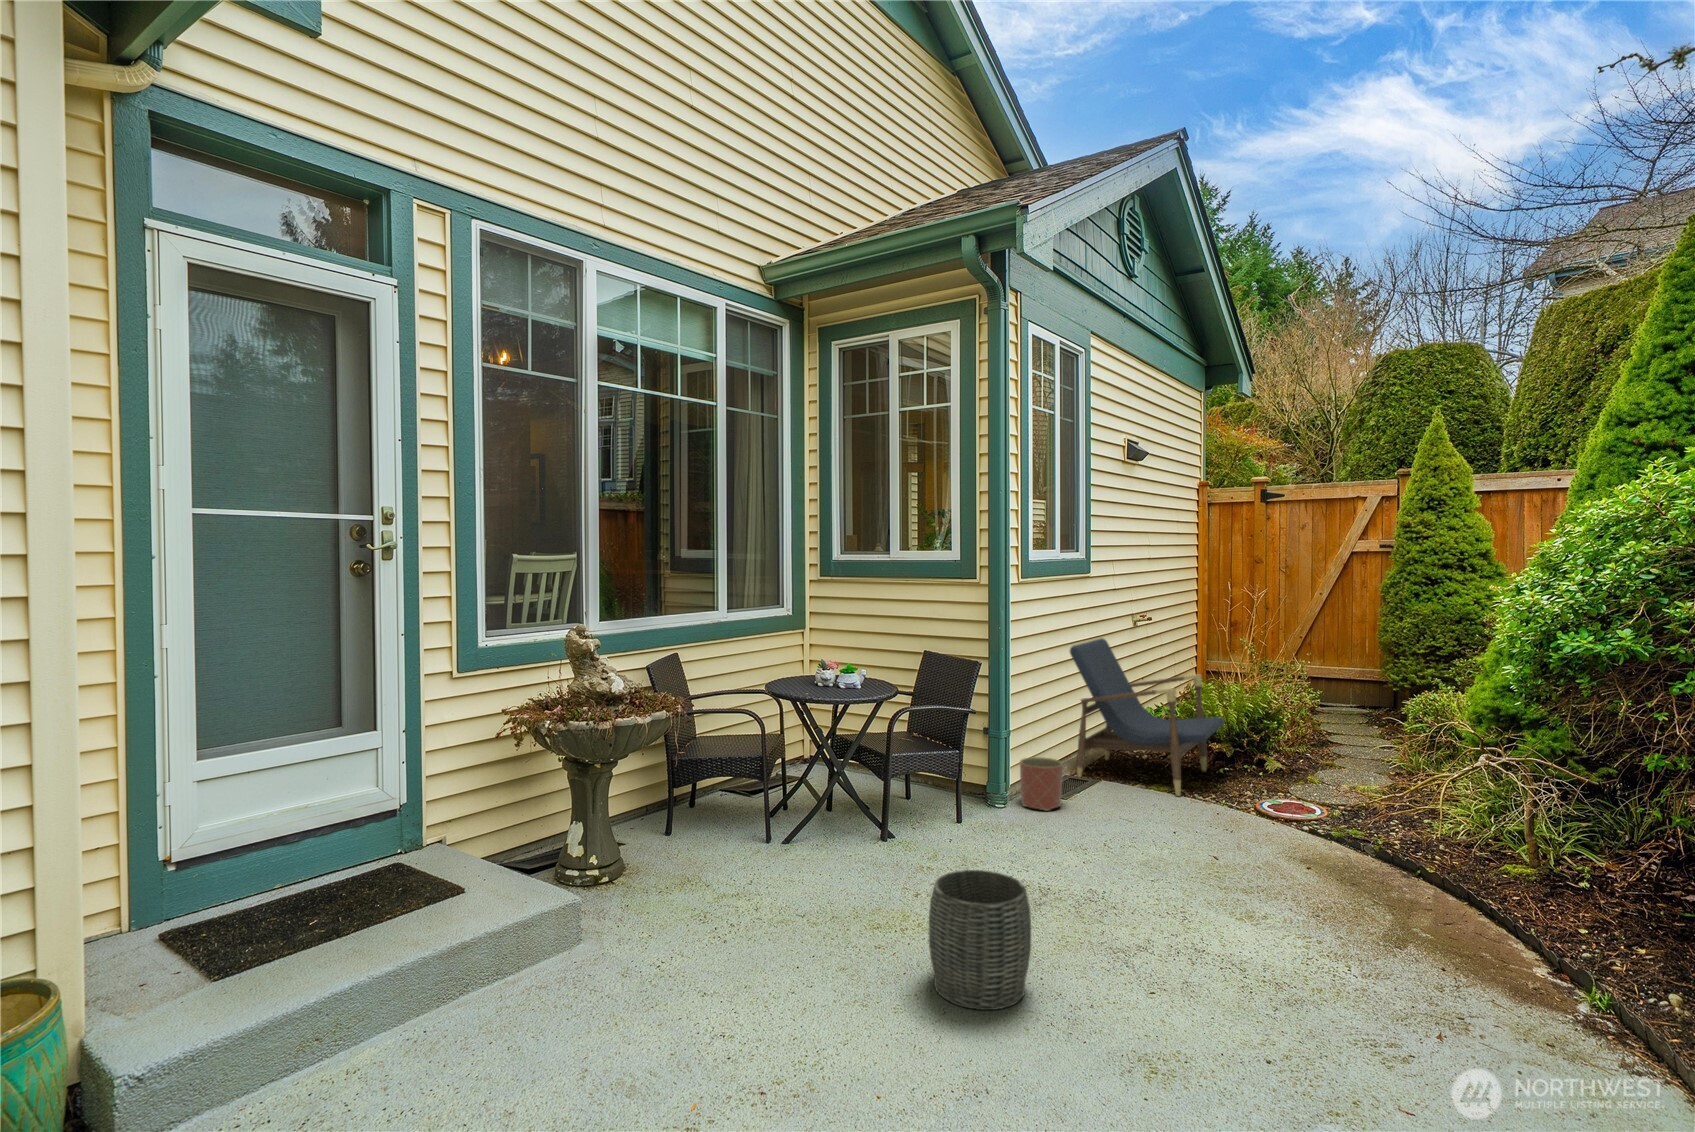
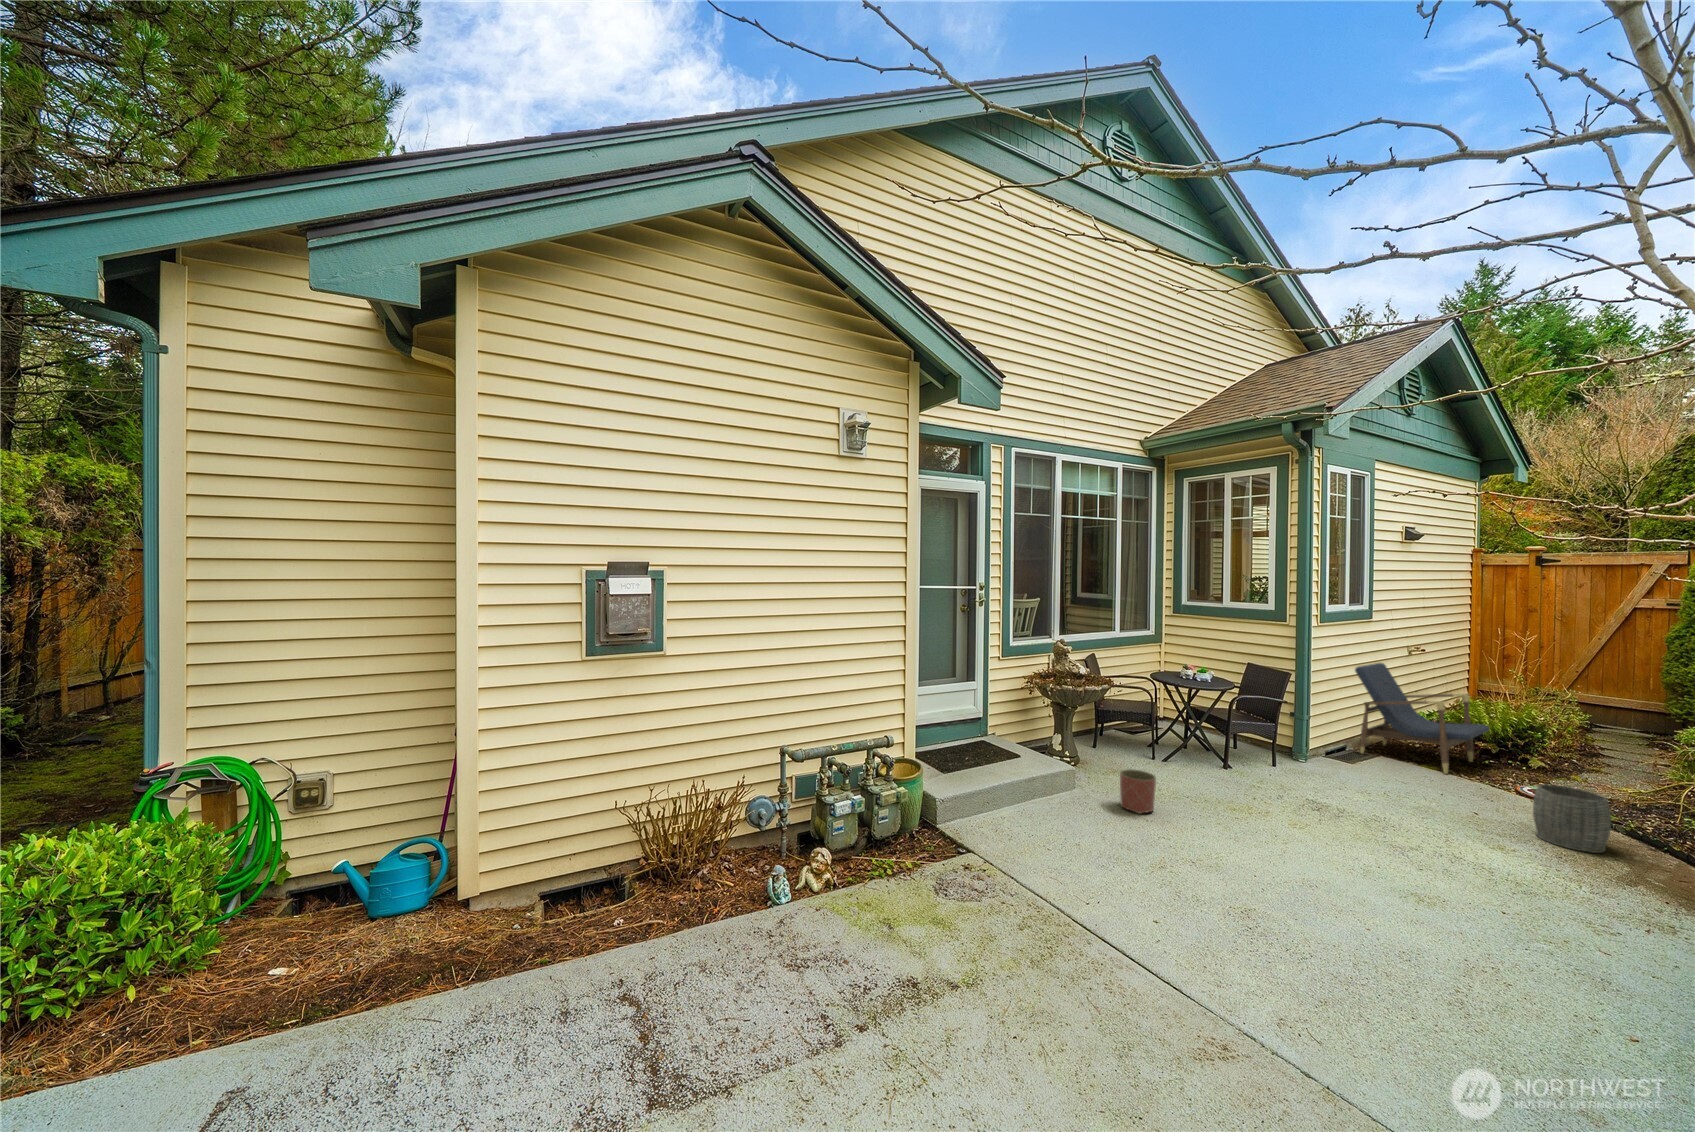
planter: present [1020,757,1063,811] -> present [1120,769,1156,814]
woven basket: present [929,870,1031,1010] -> present [1533,784,1611,853]

